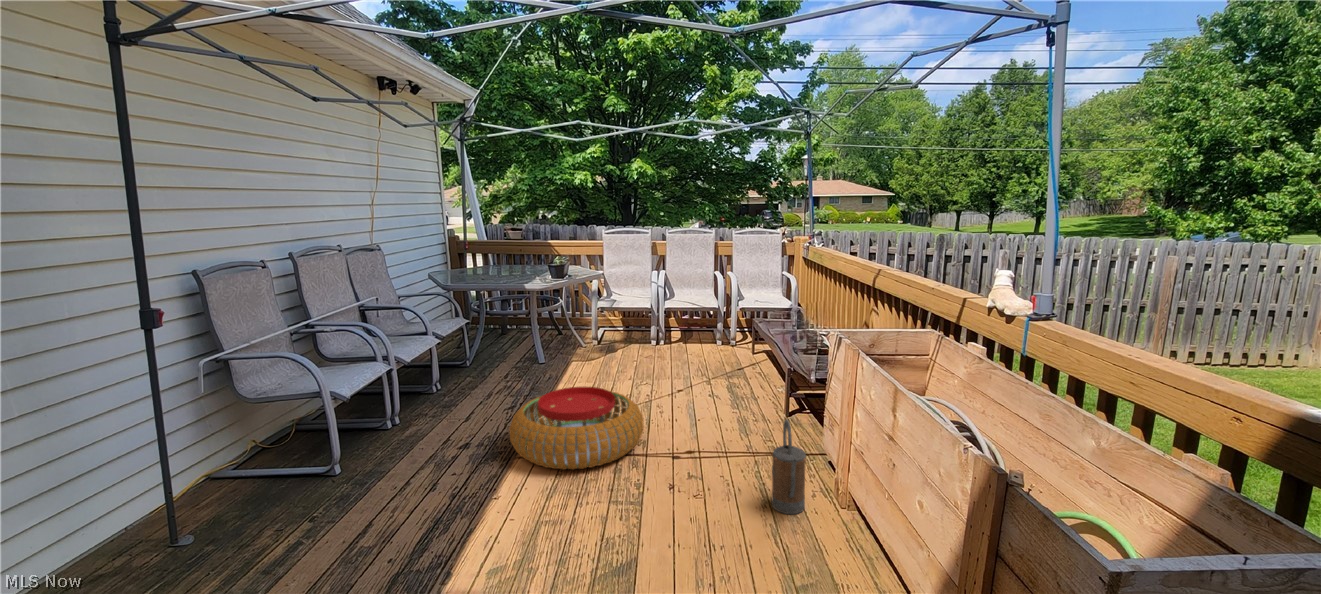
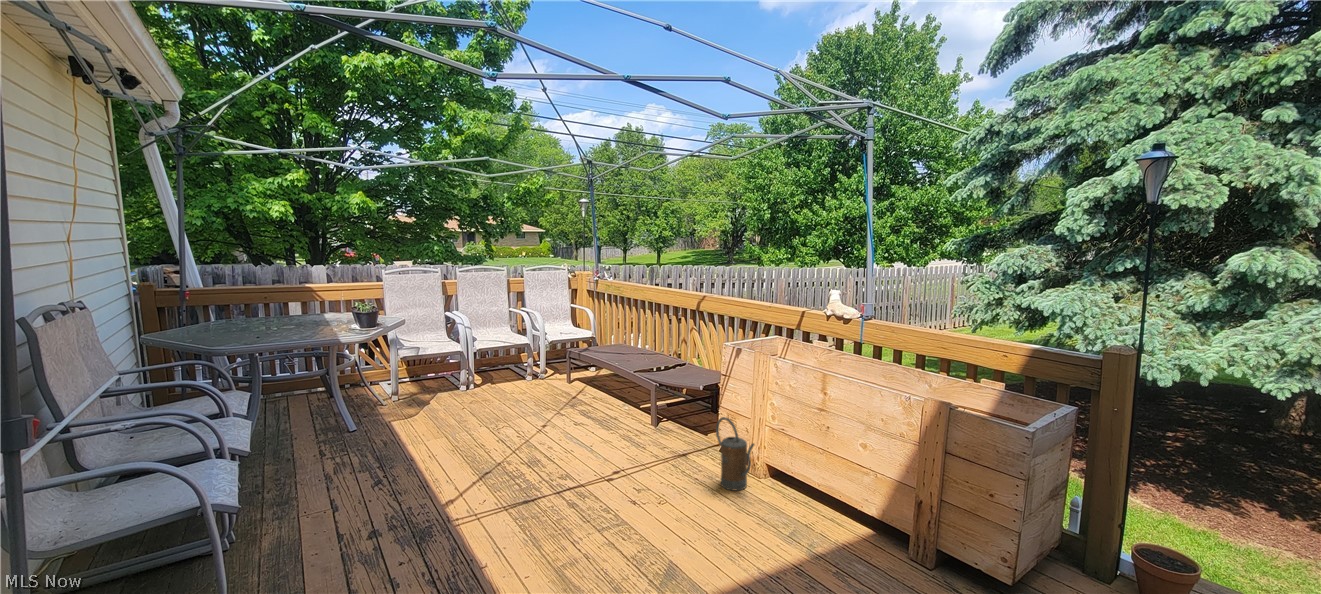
pouf: present [509,387,644,470] -> none [439,431,581,520]

